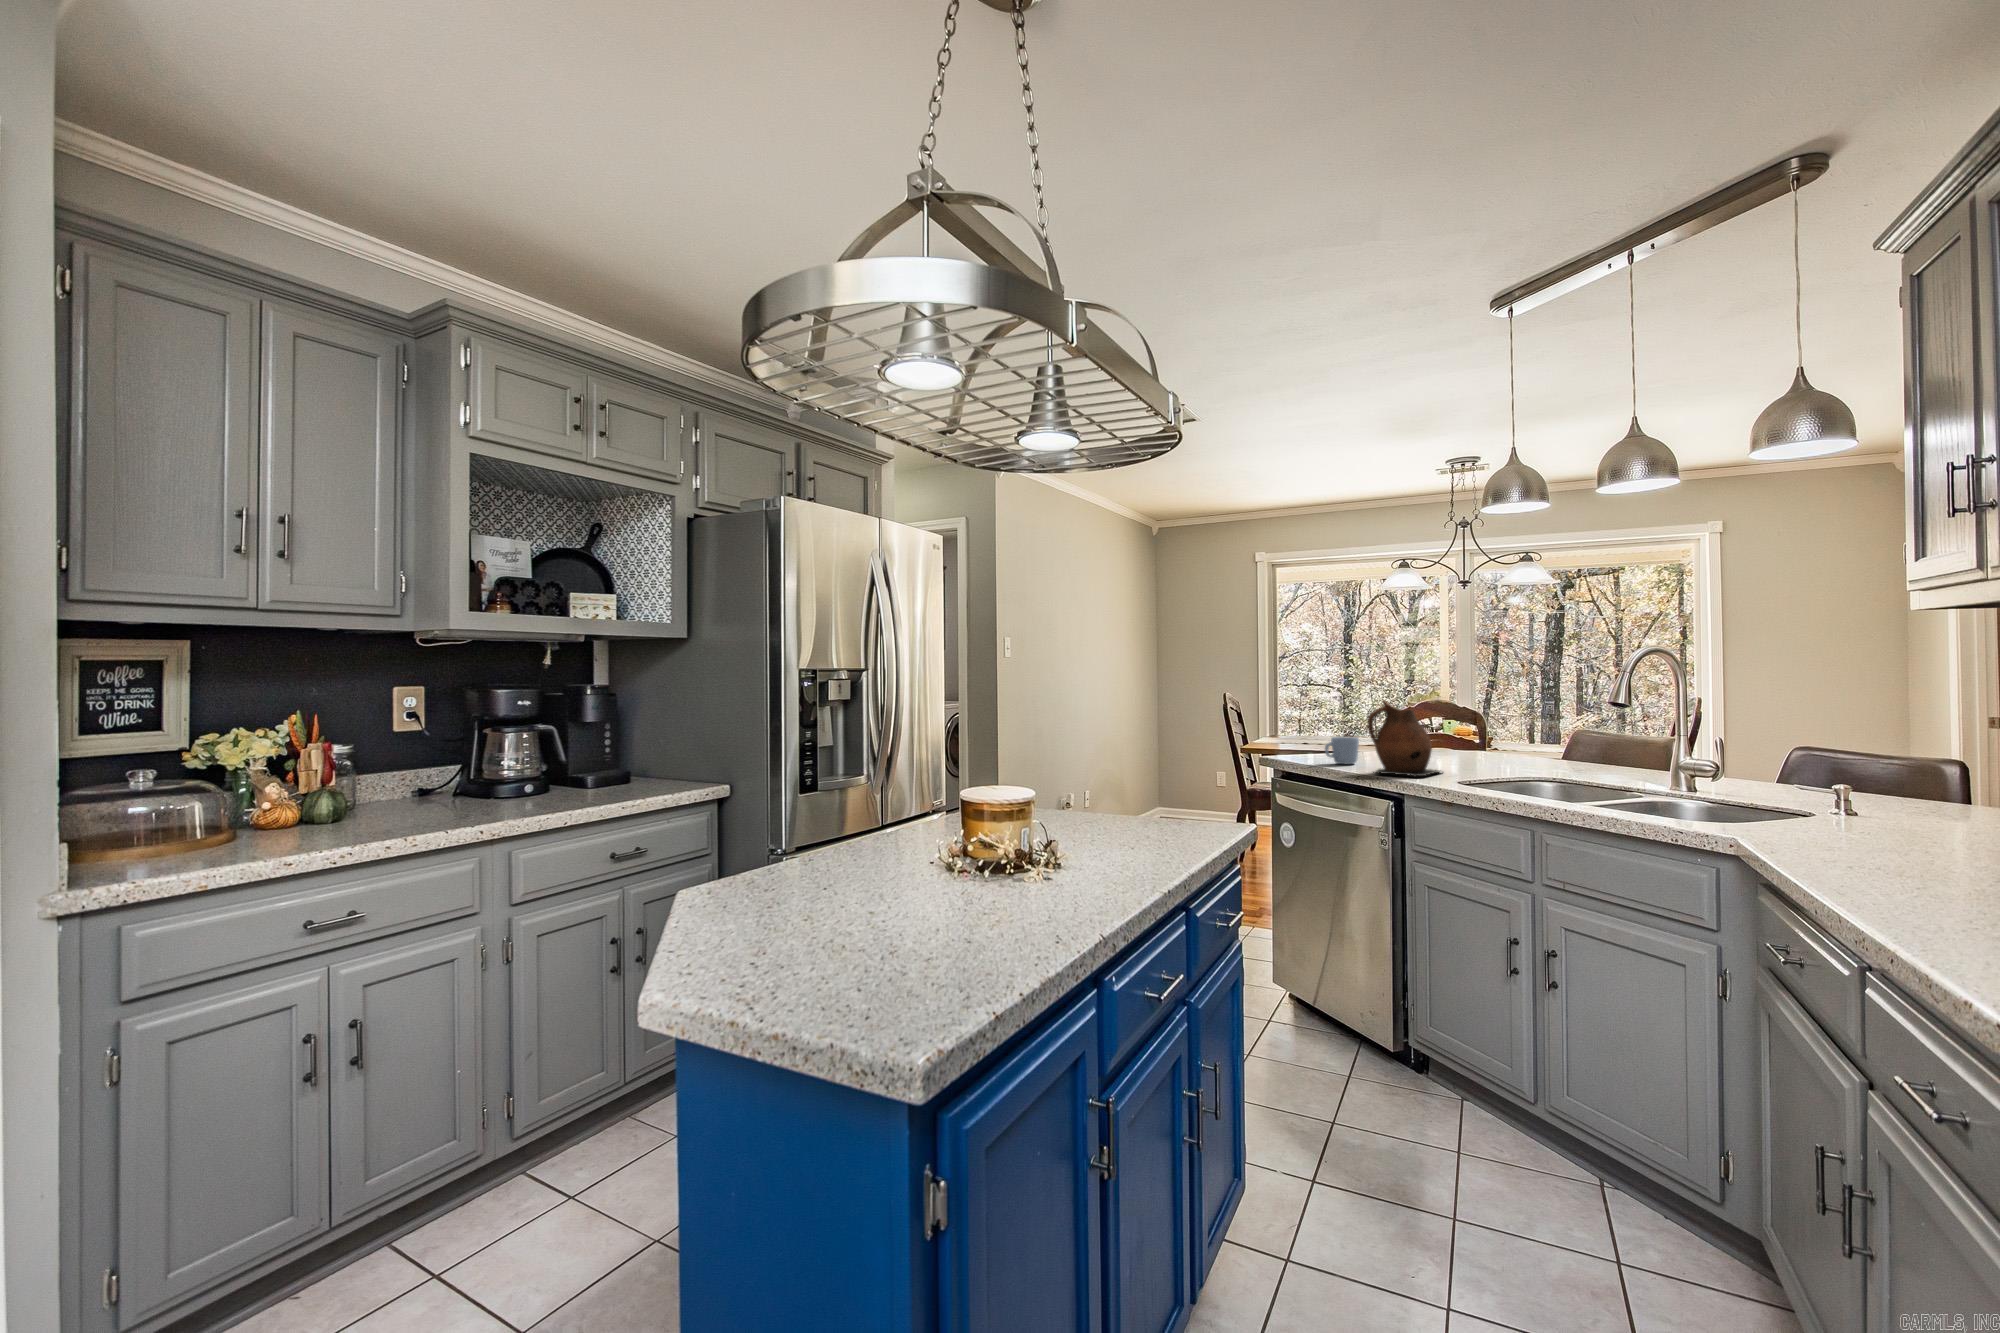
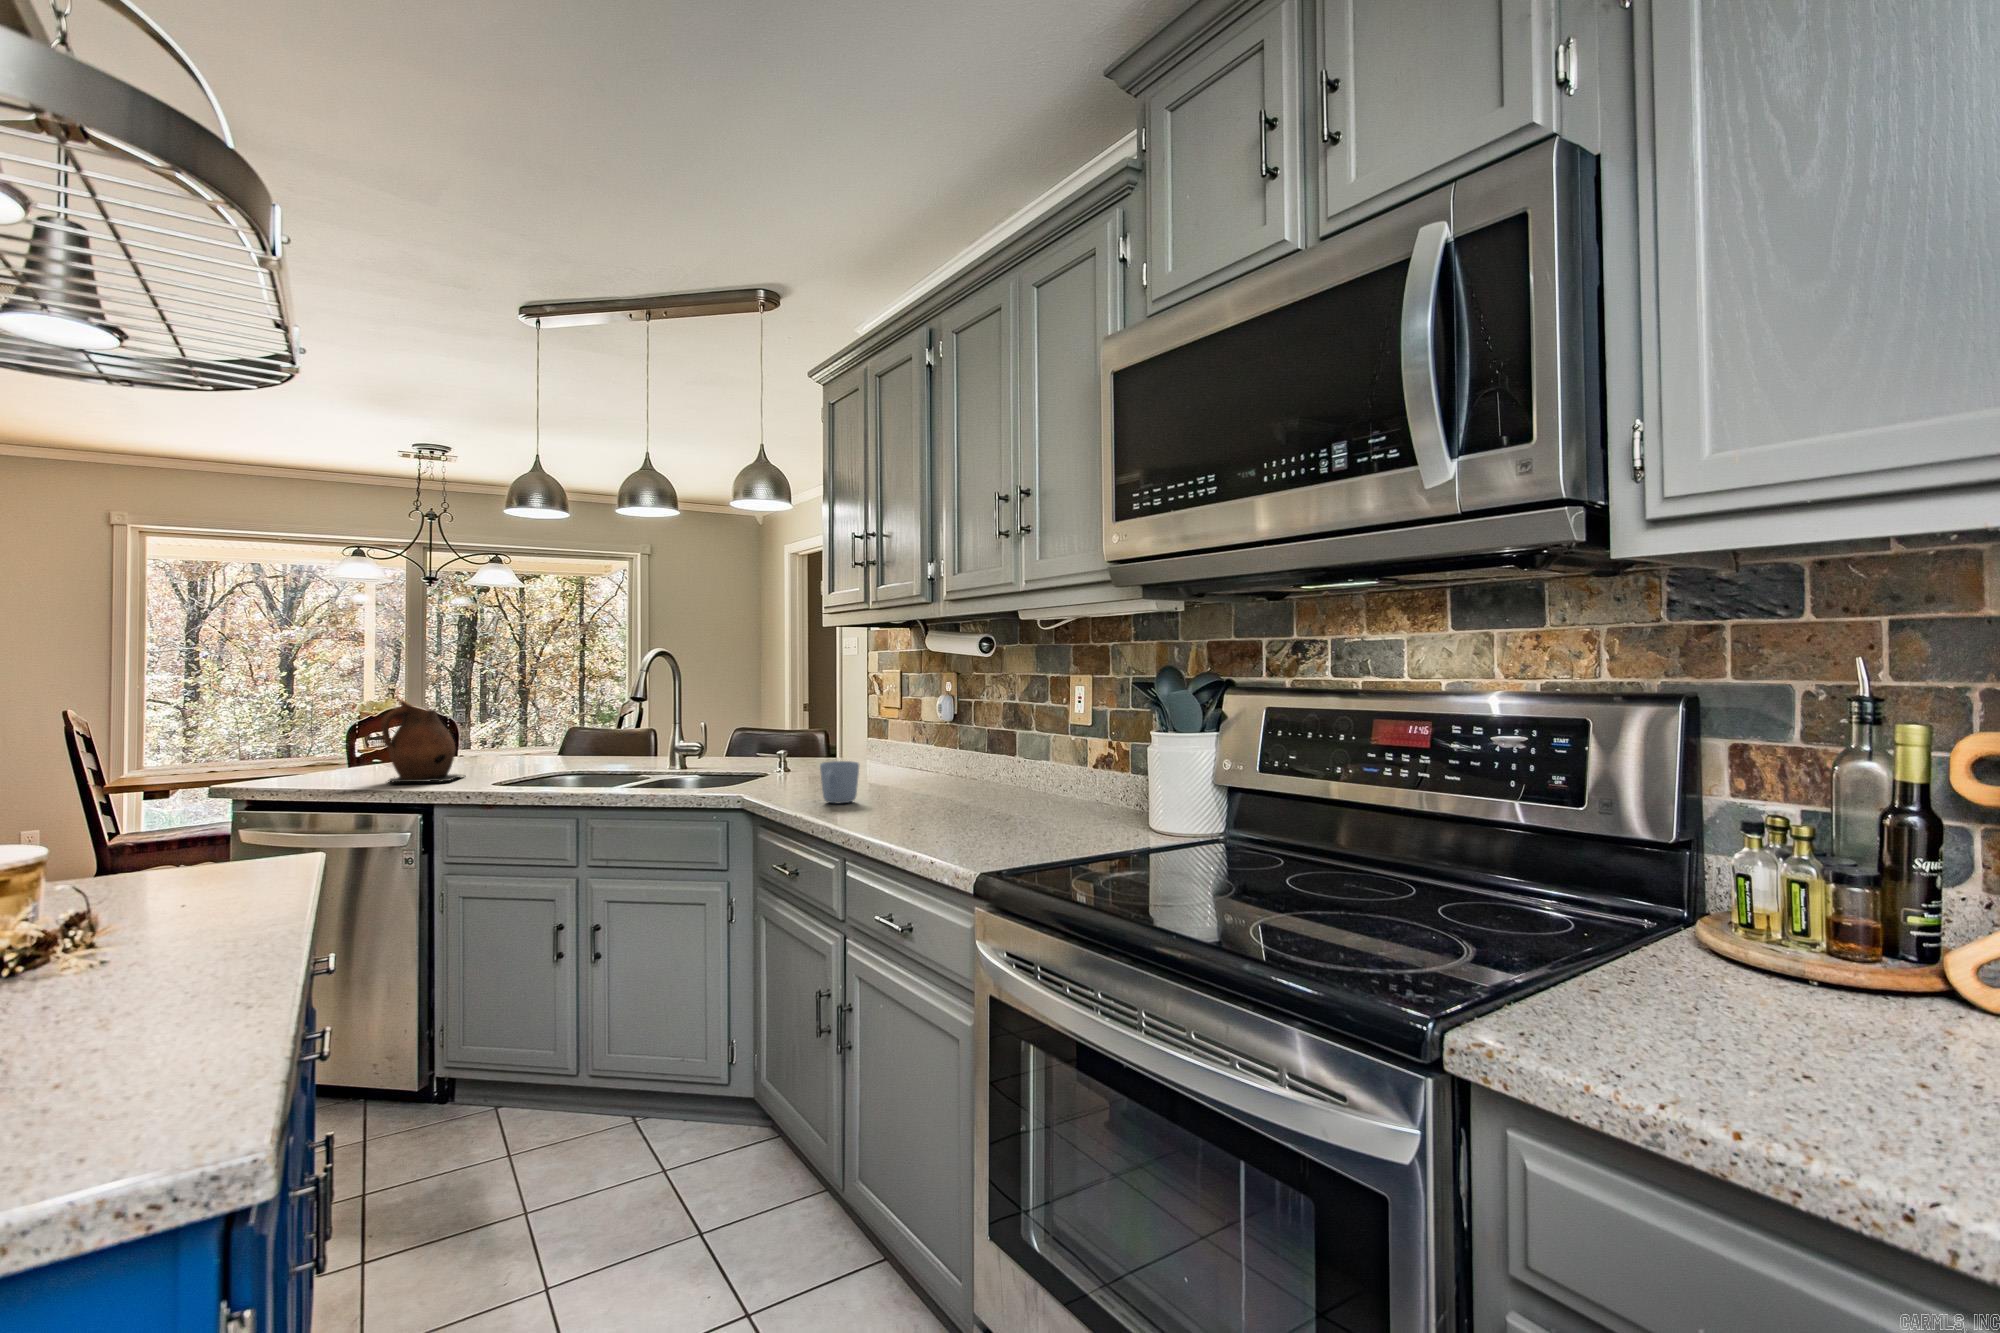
mug: present [1325,737,1359,764] -> present [820,761,859,803]

